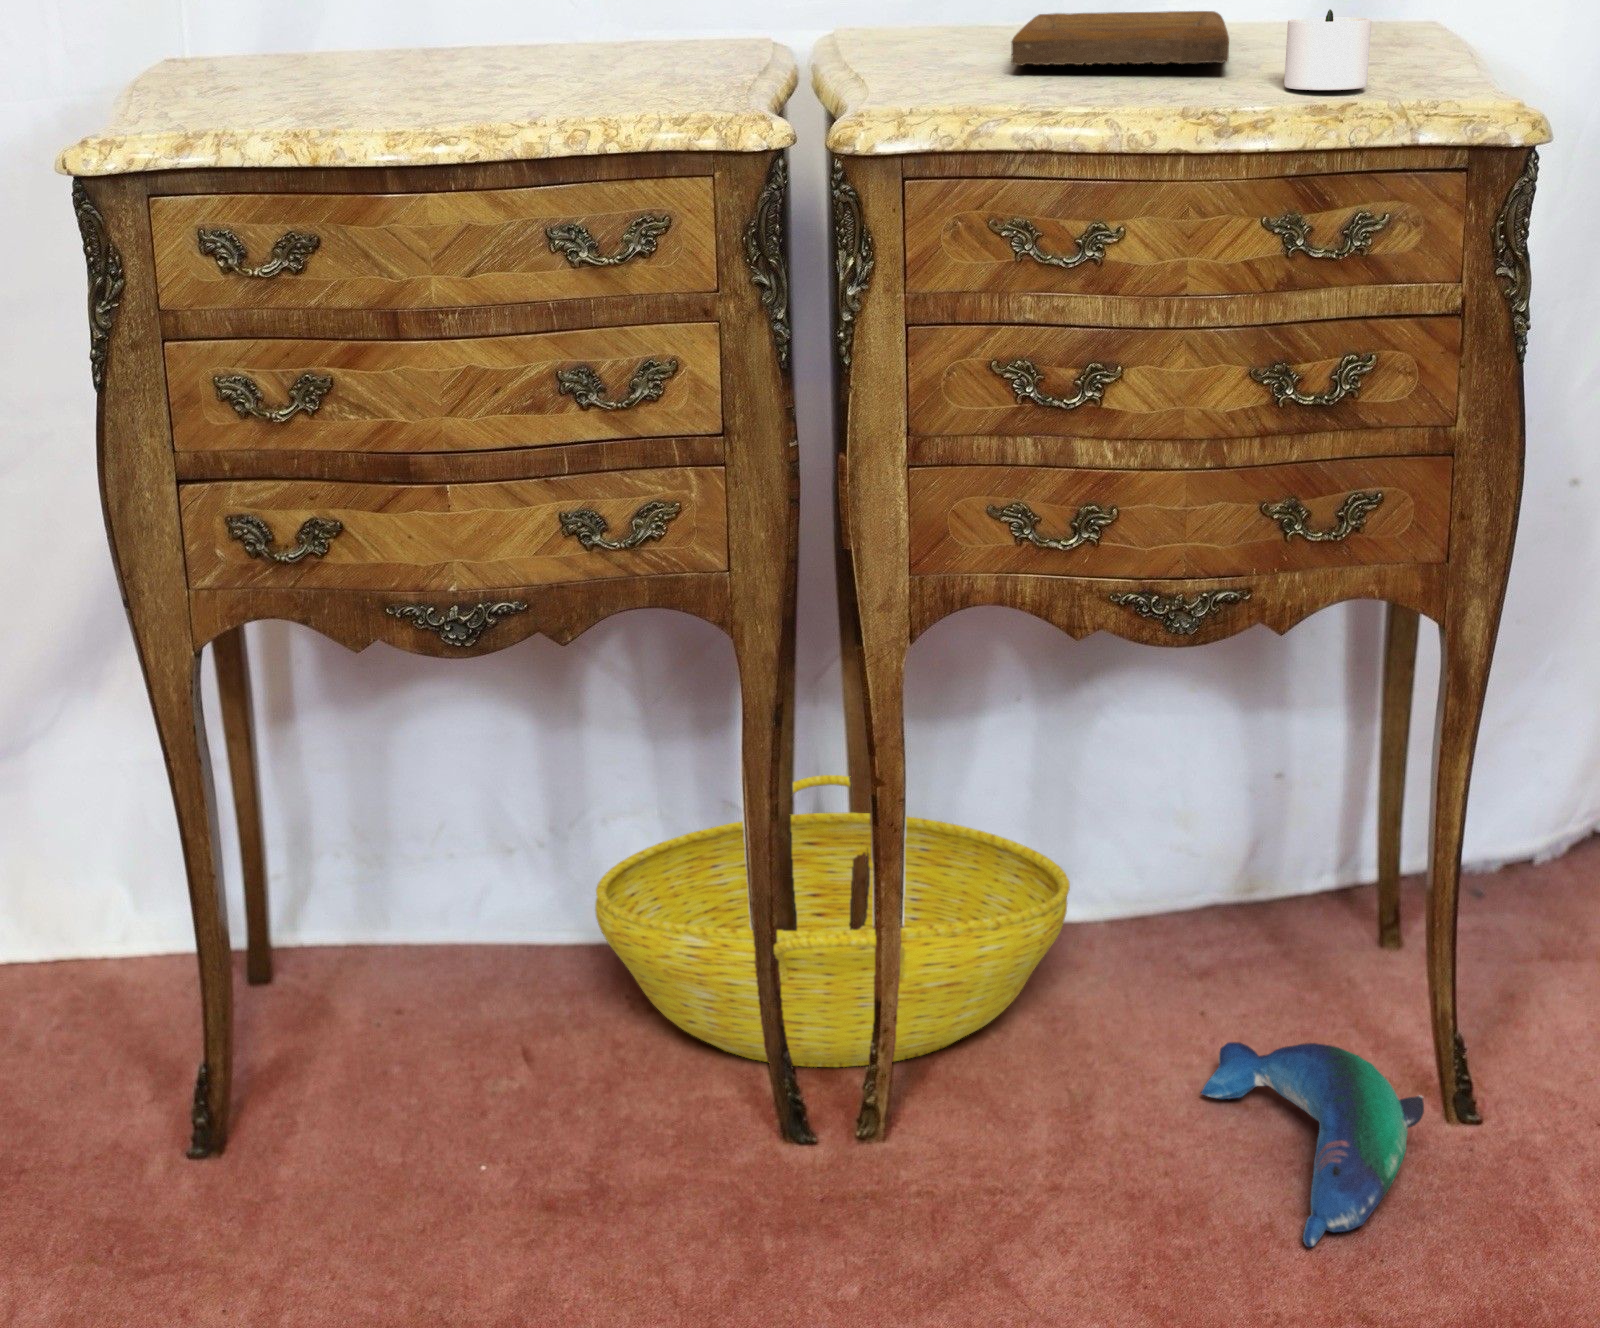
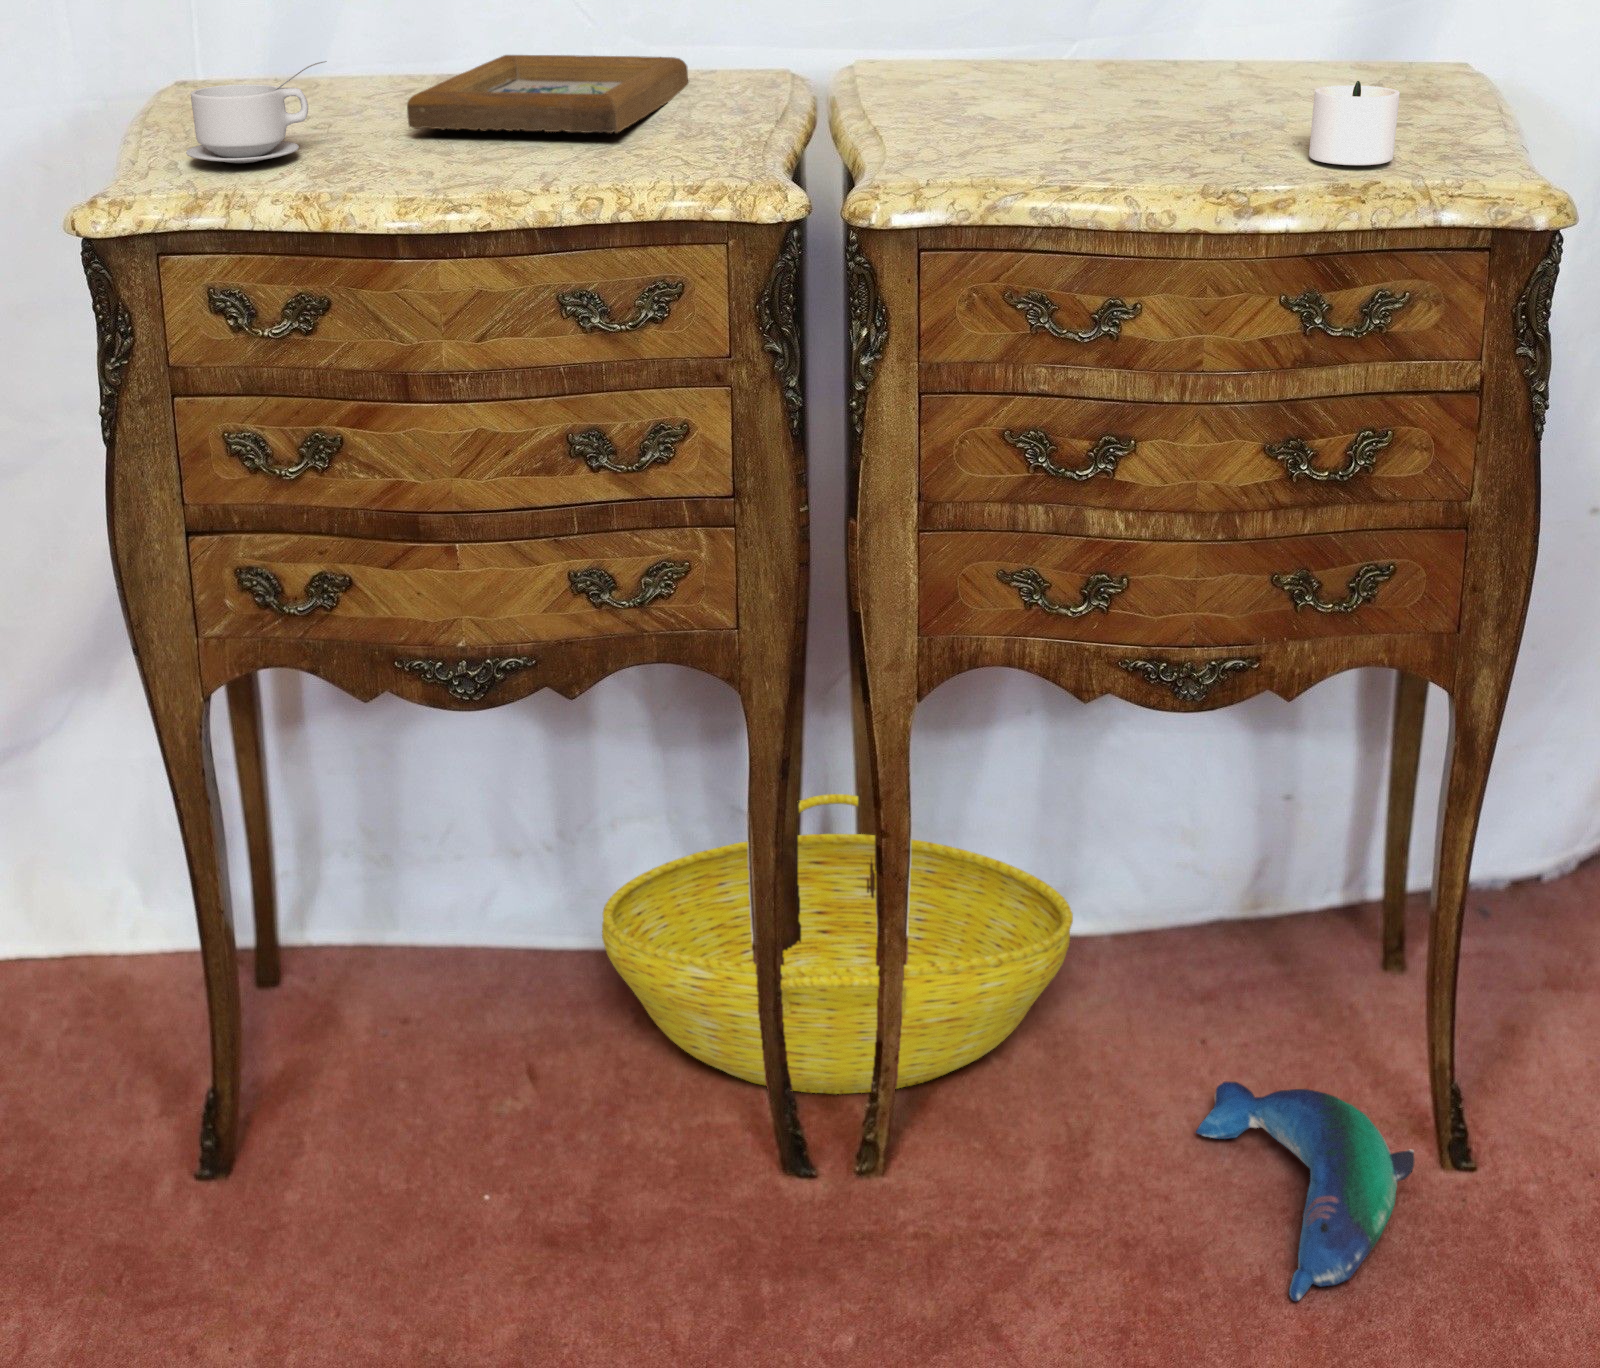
teacup: none [177,9,316,110] -> present [186,61,327,163]
picture frame: present [1011,11,1229,65] -> present [407,55,688,133]

